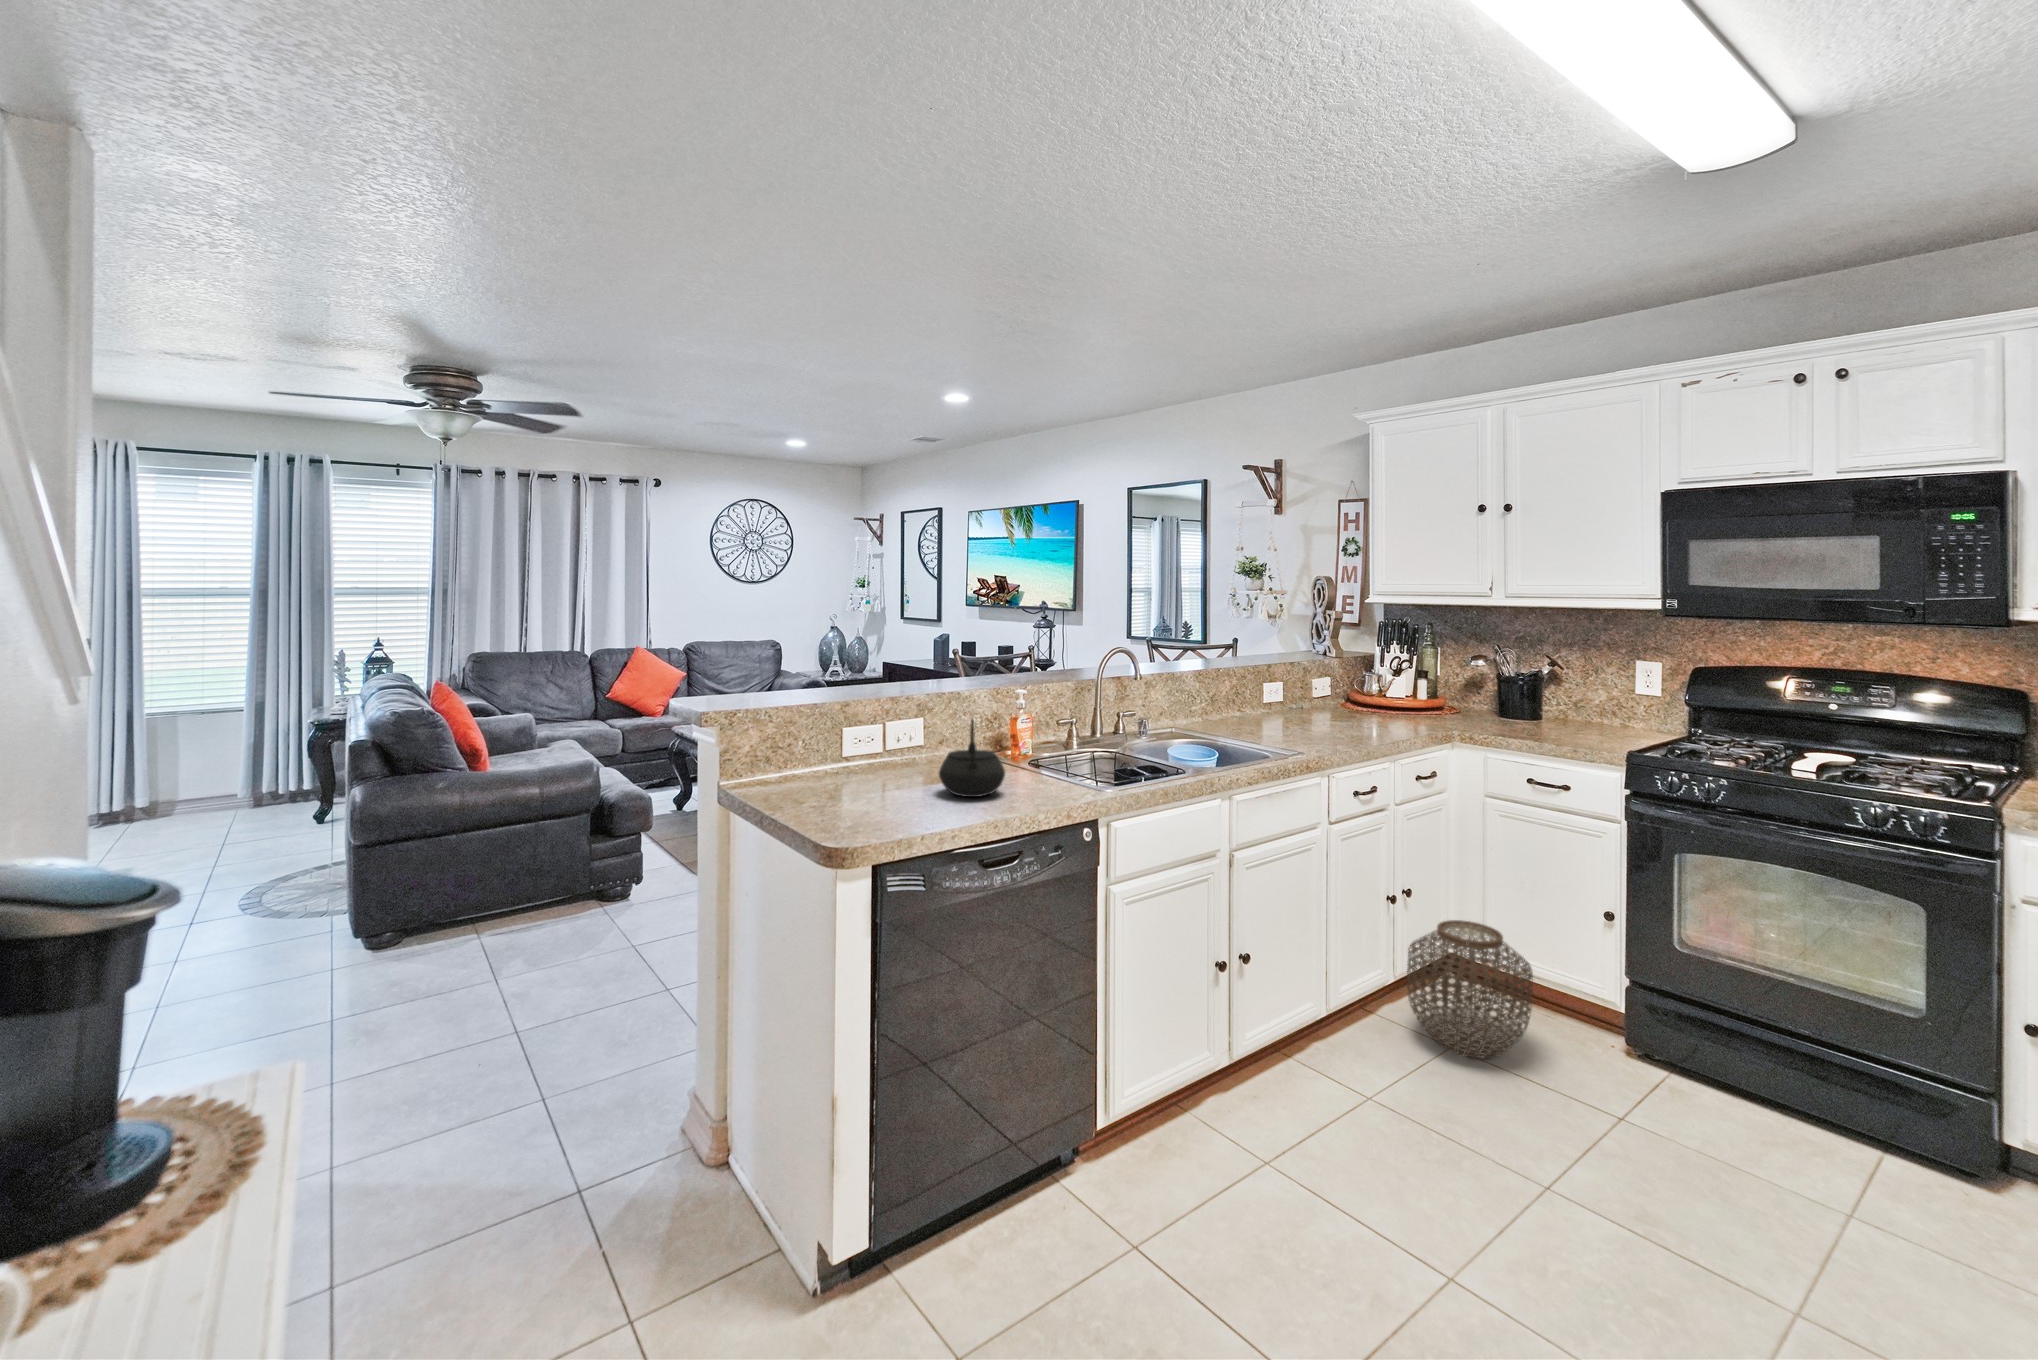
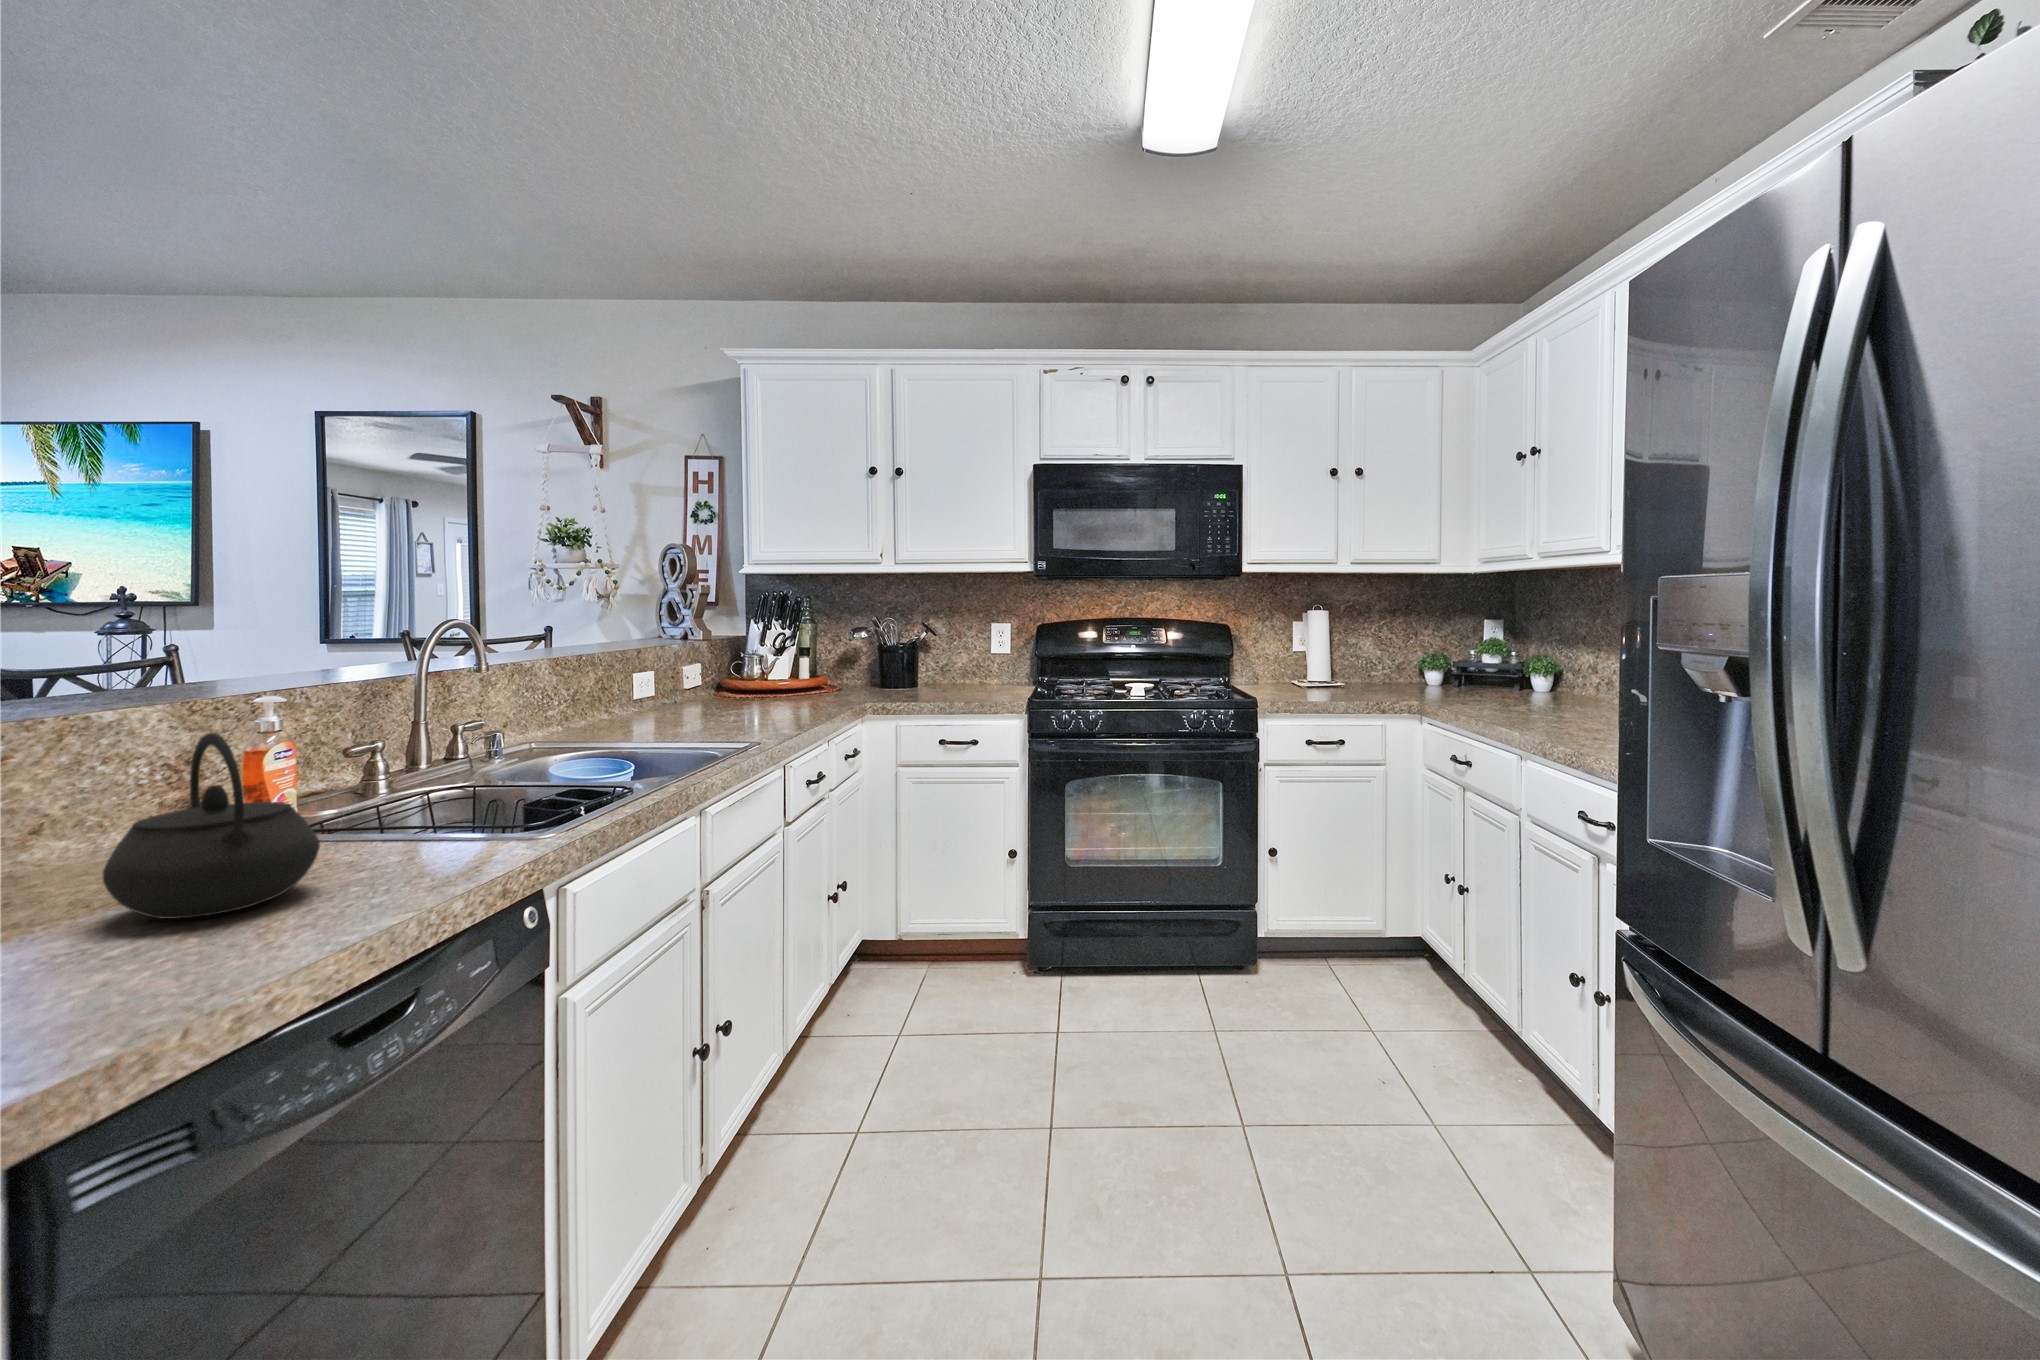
woven basket: present [1407,920,1533,1058] -> none [869,897,991,1044]

